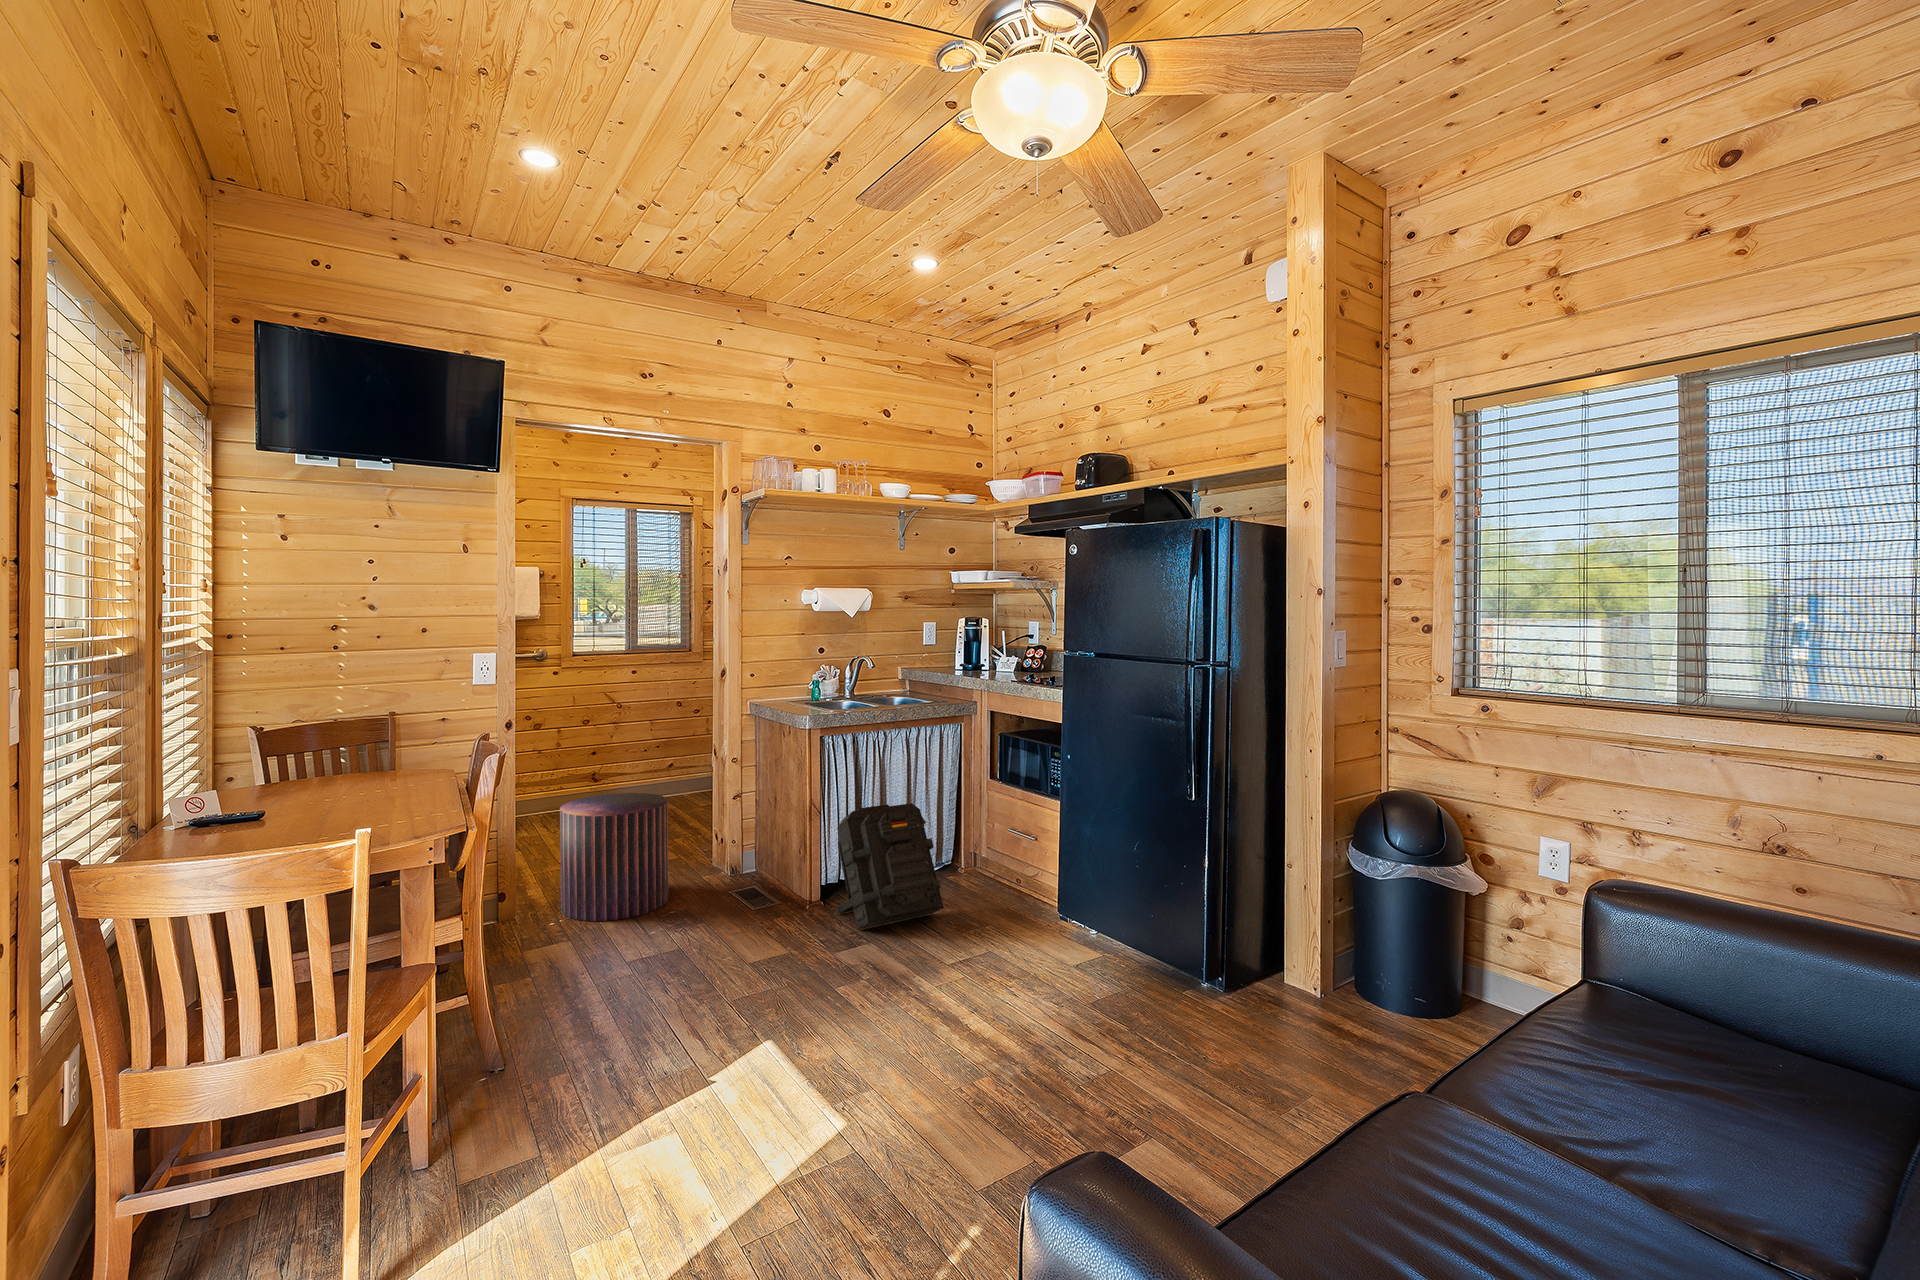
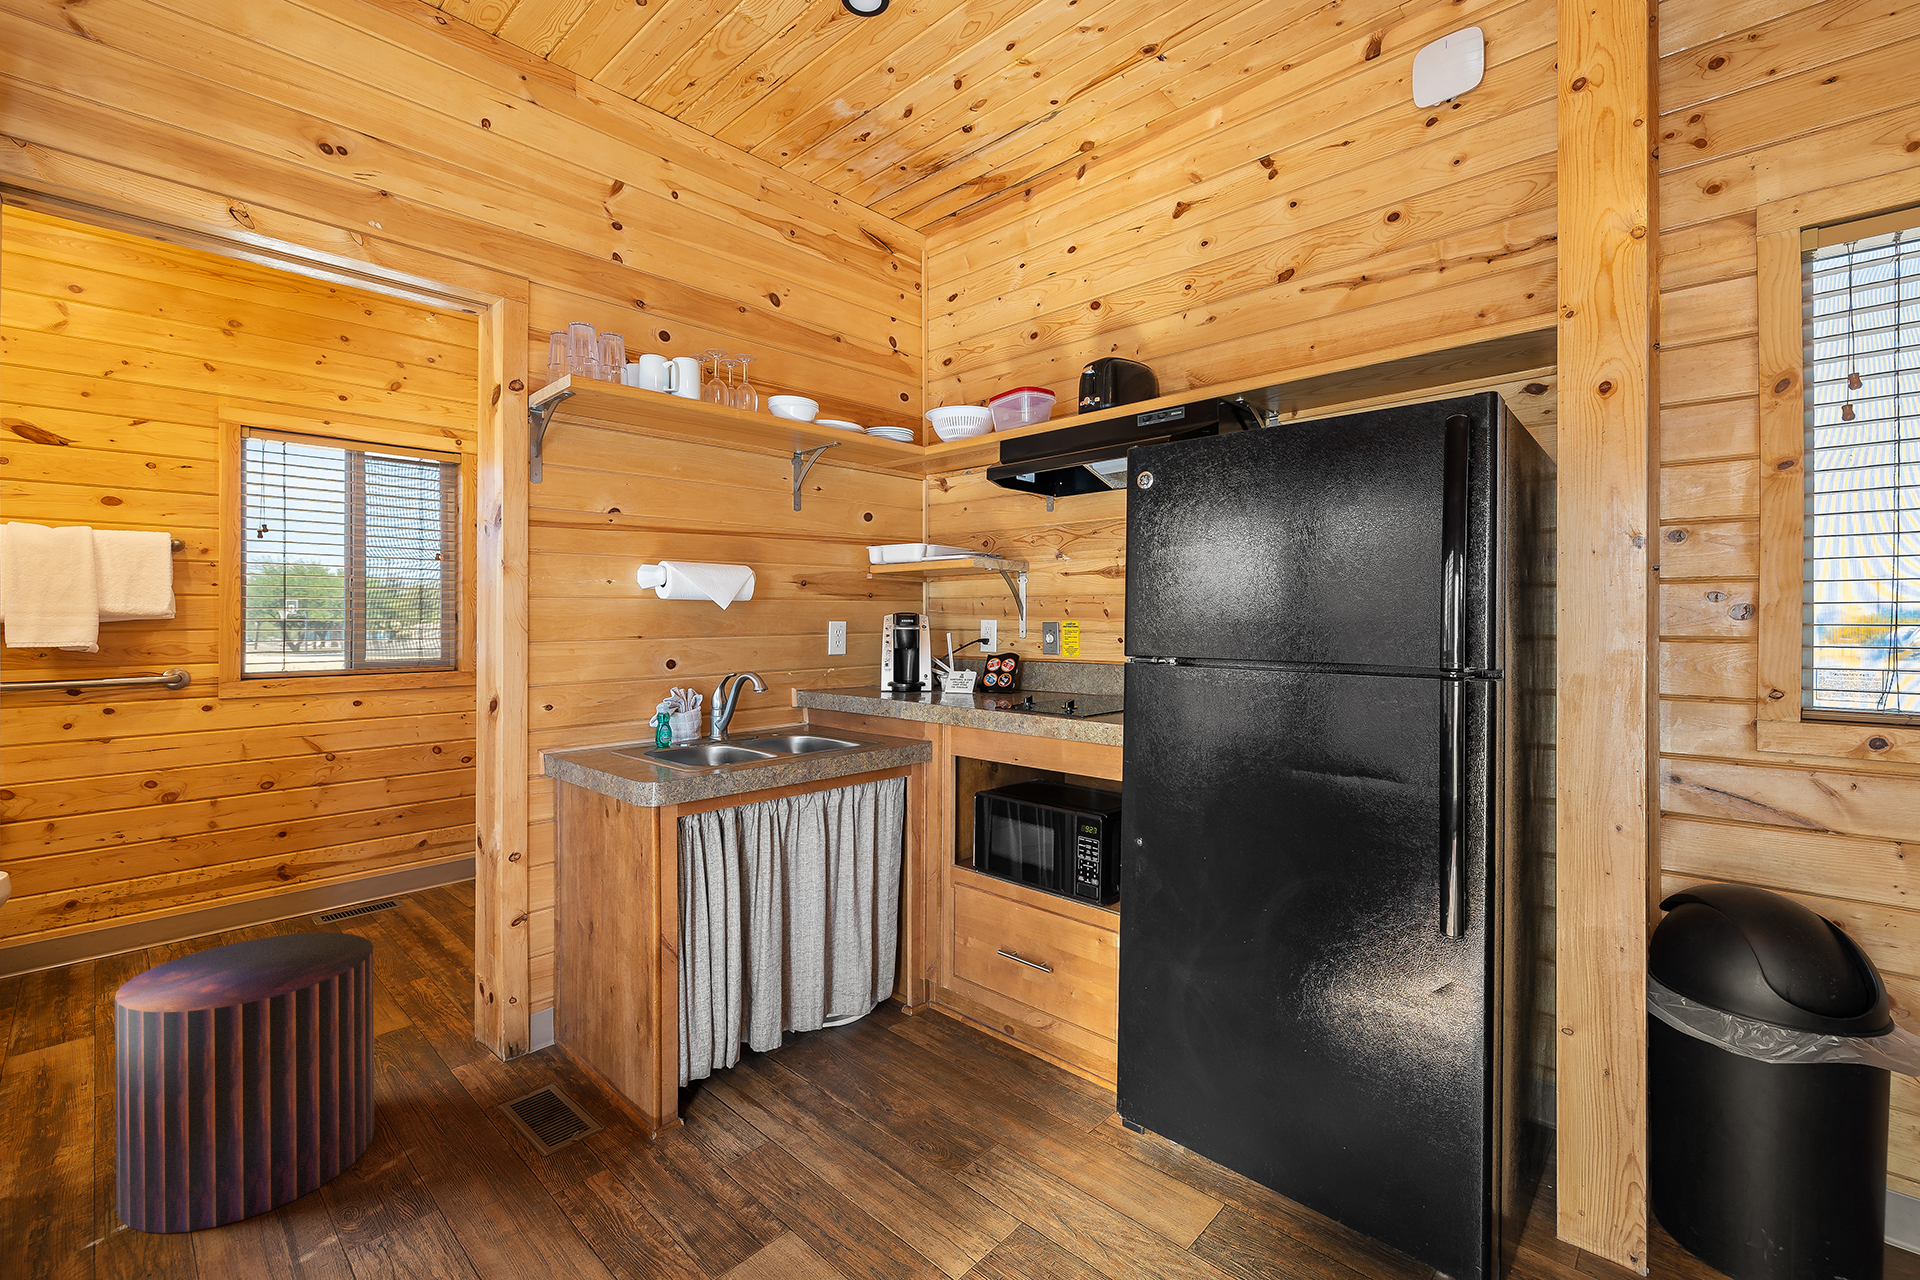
backpack: present [837,803,944,929] -> none [709,927,911,1187]

